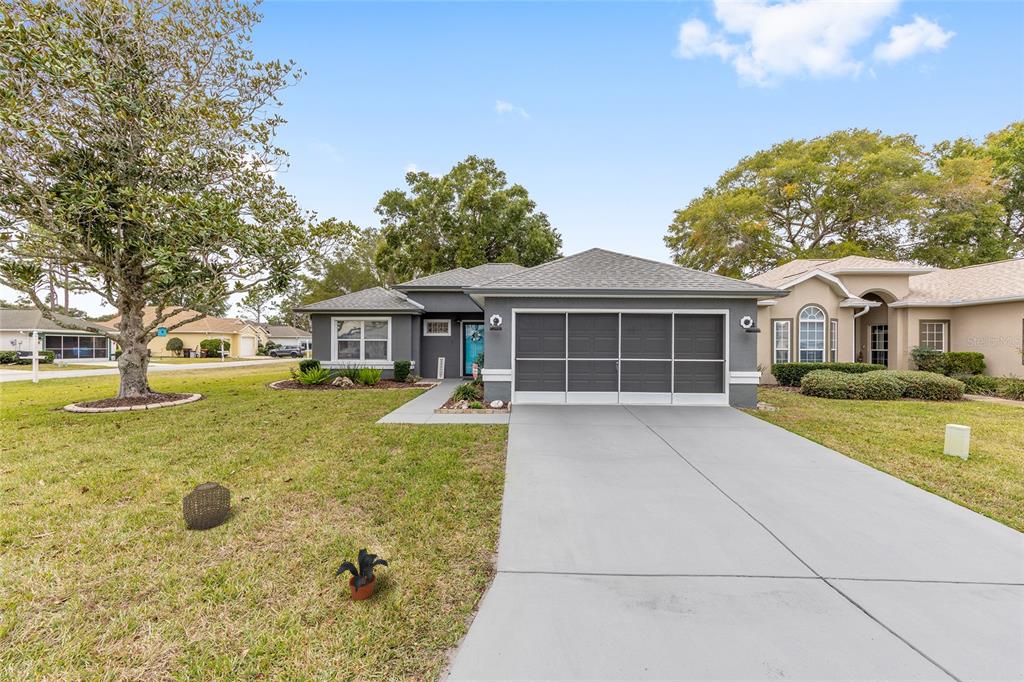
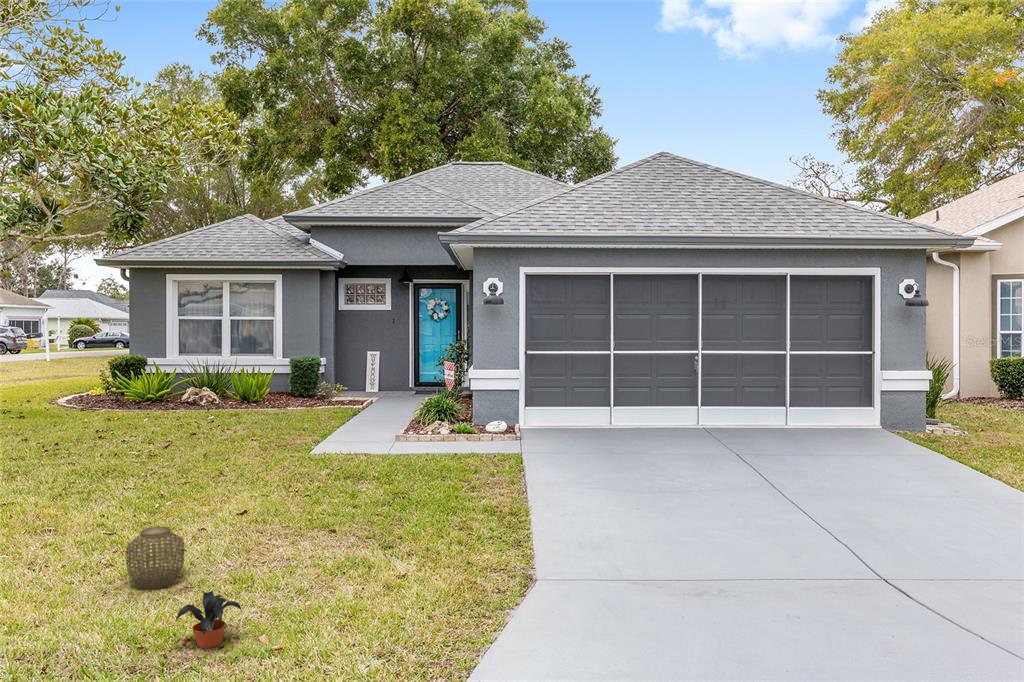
potted plant: present [335,548,388,600] -> present [176,591,242,648]

